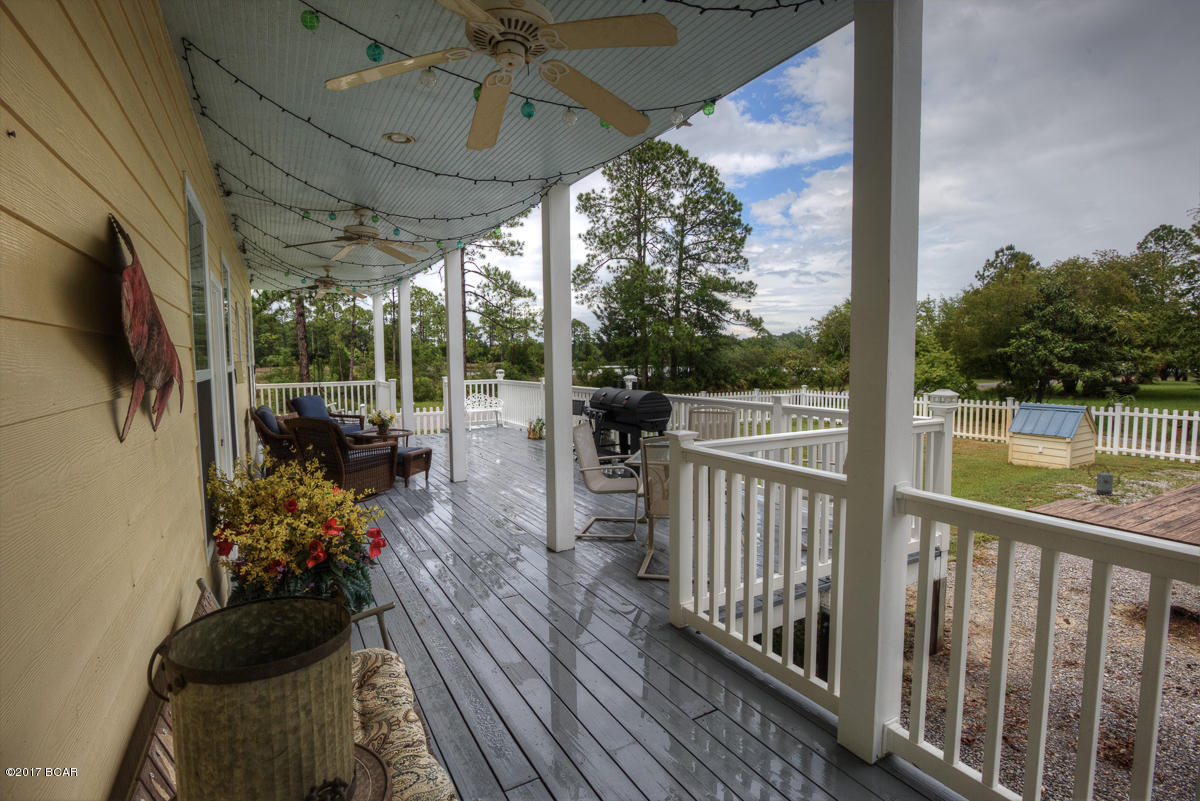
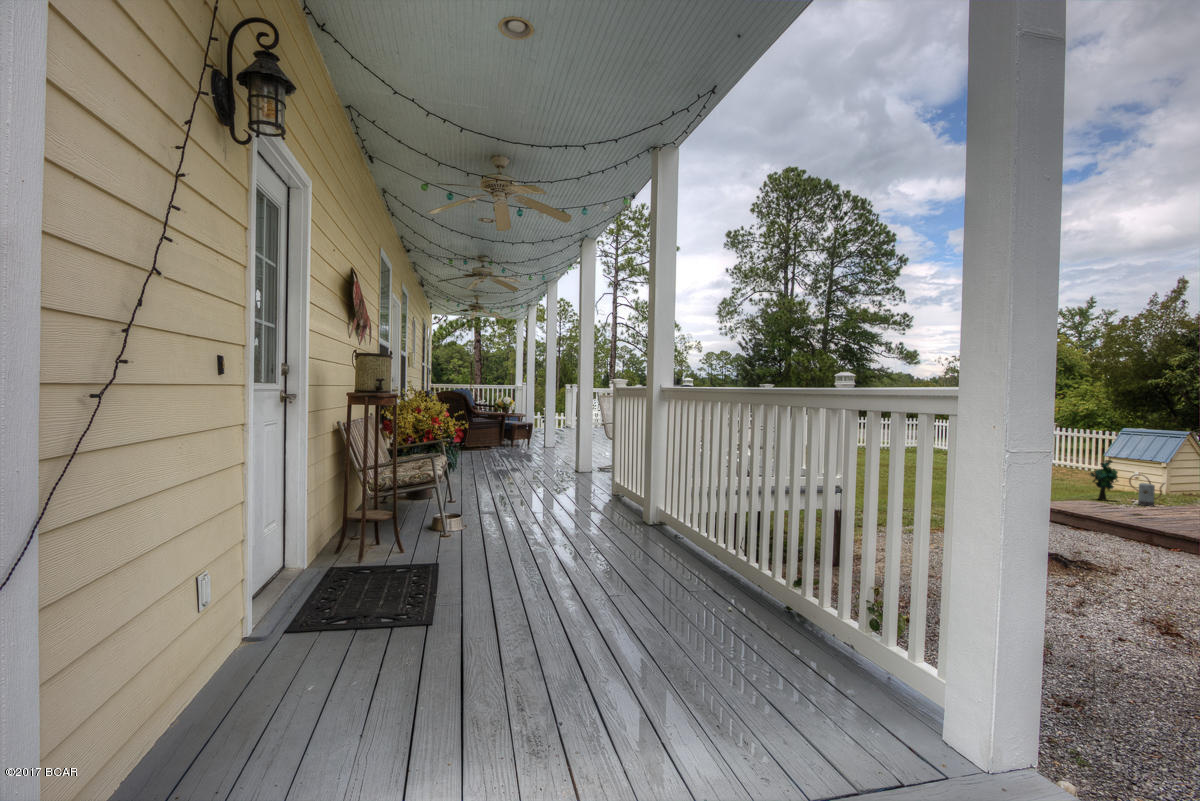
decorative plant: none [1040,448,1071,489] -> present [1090,460,1118,501]

